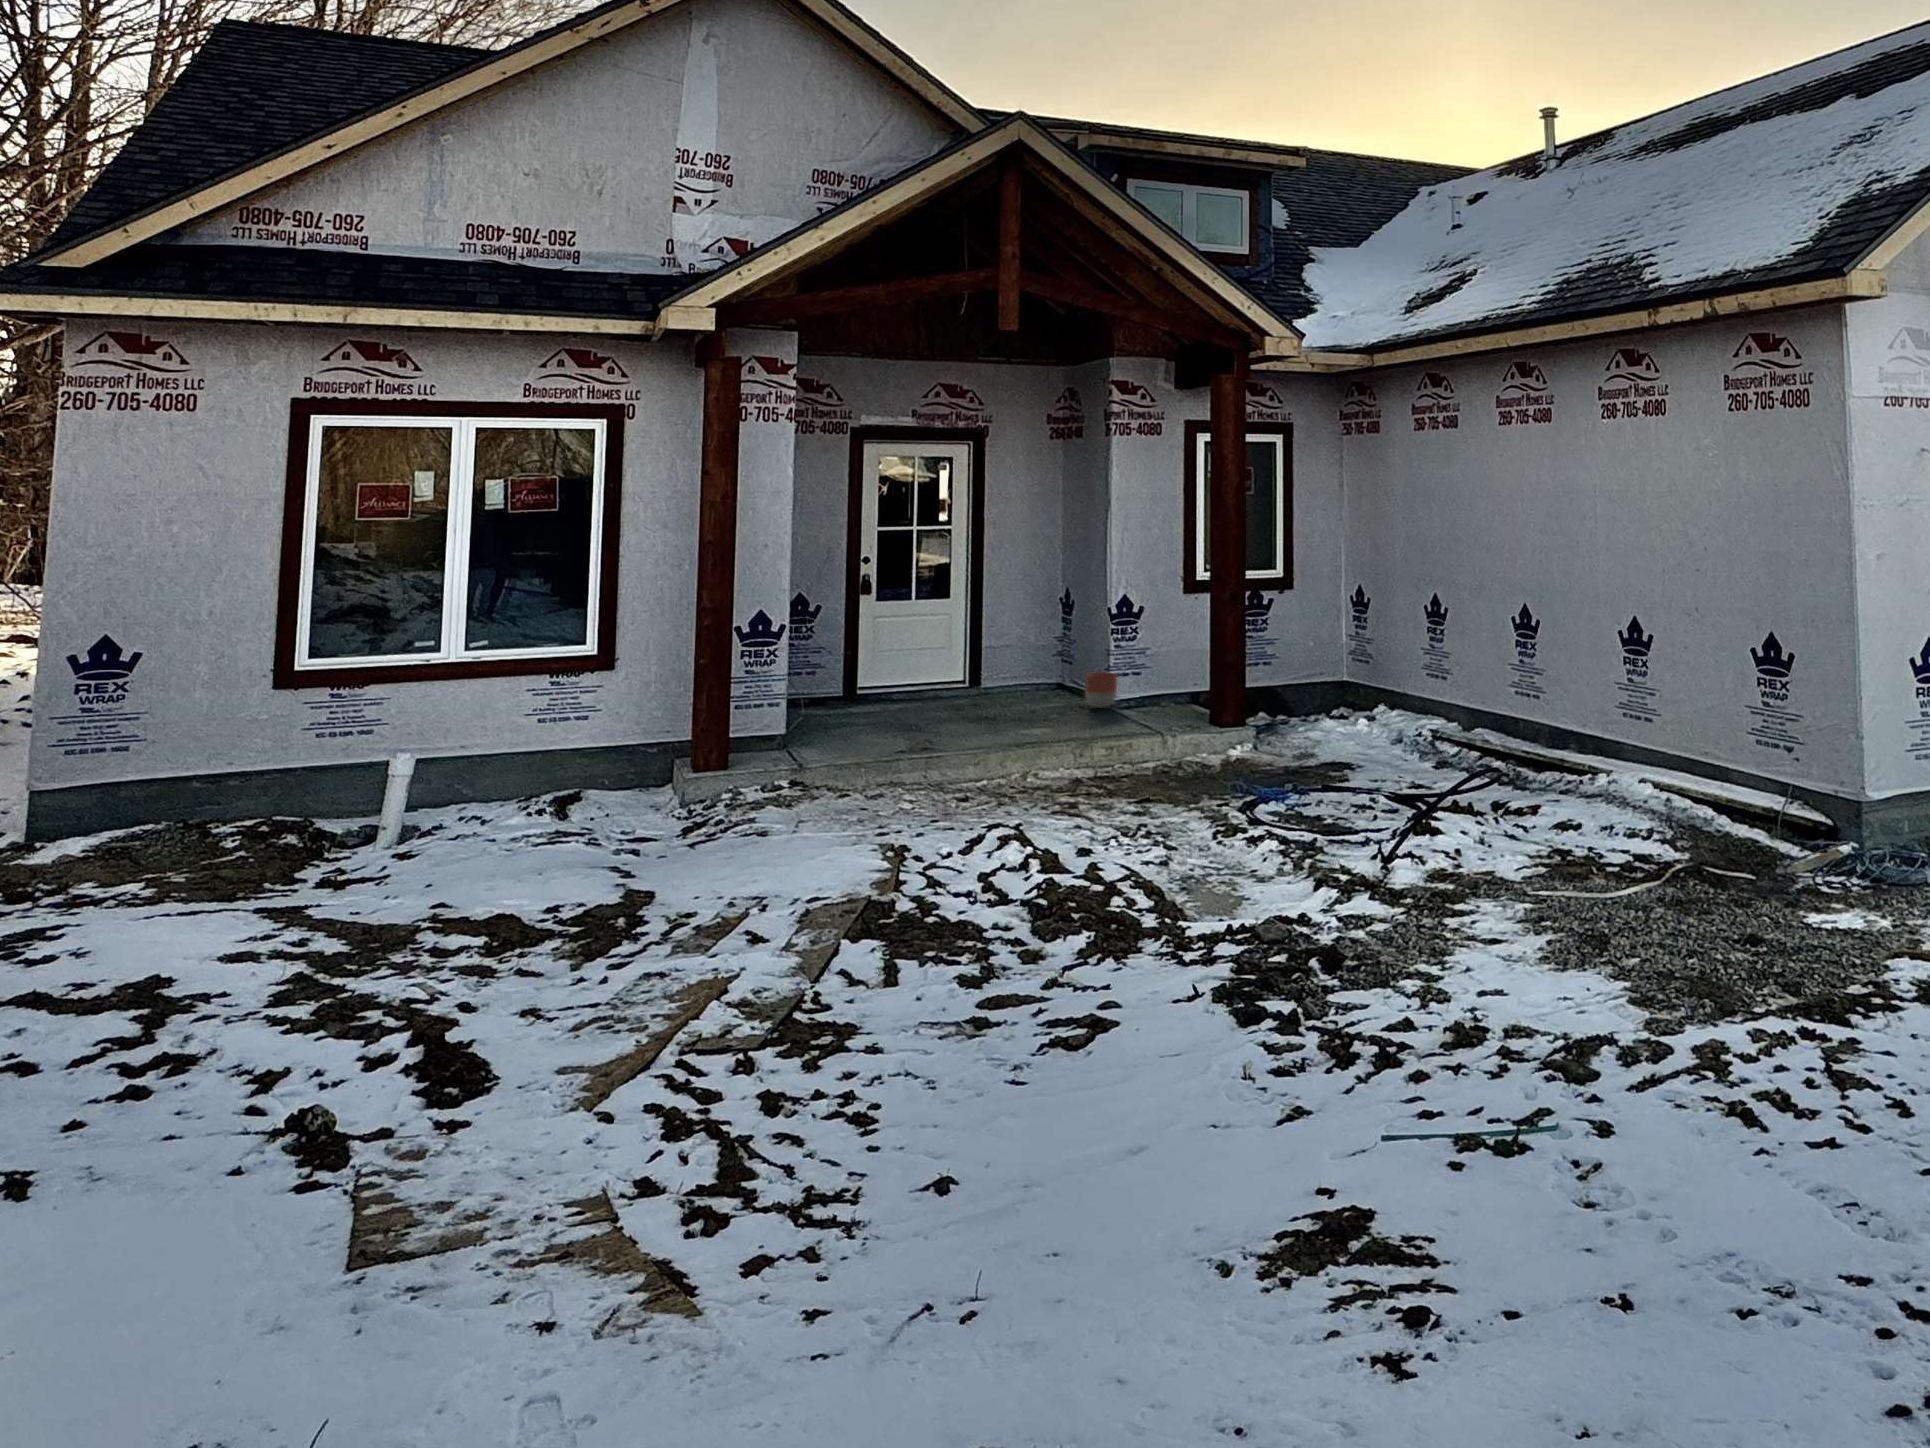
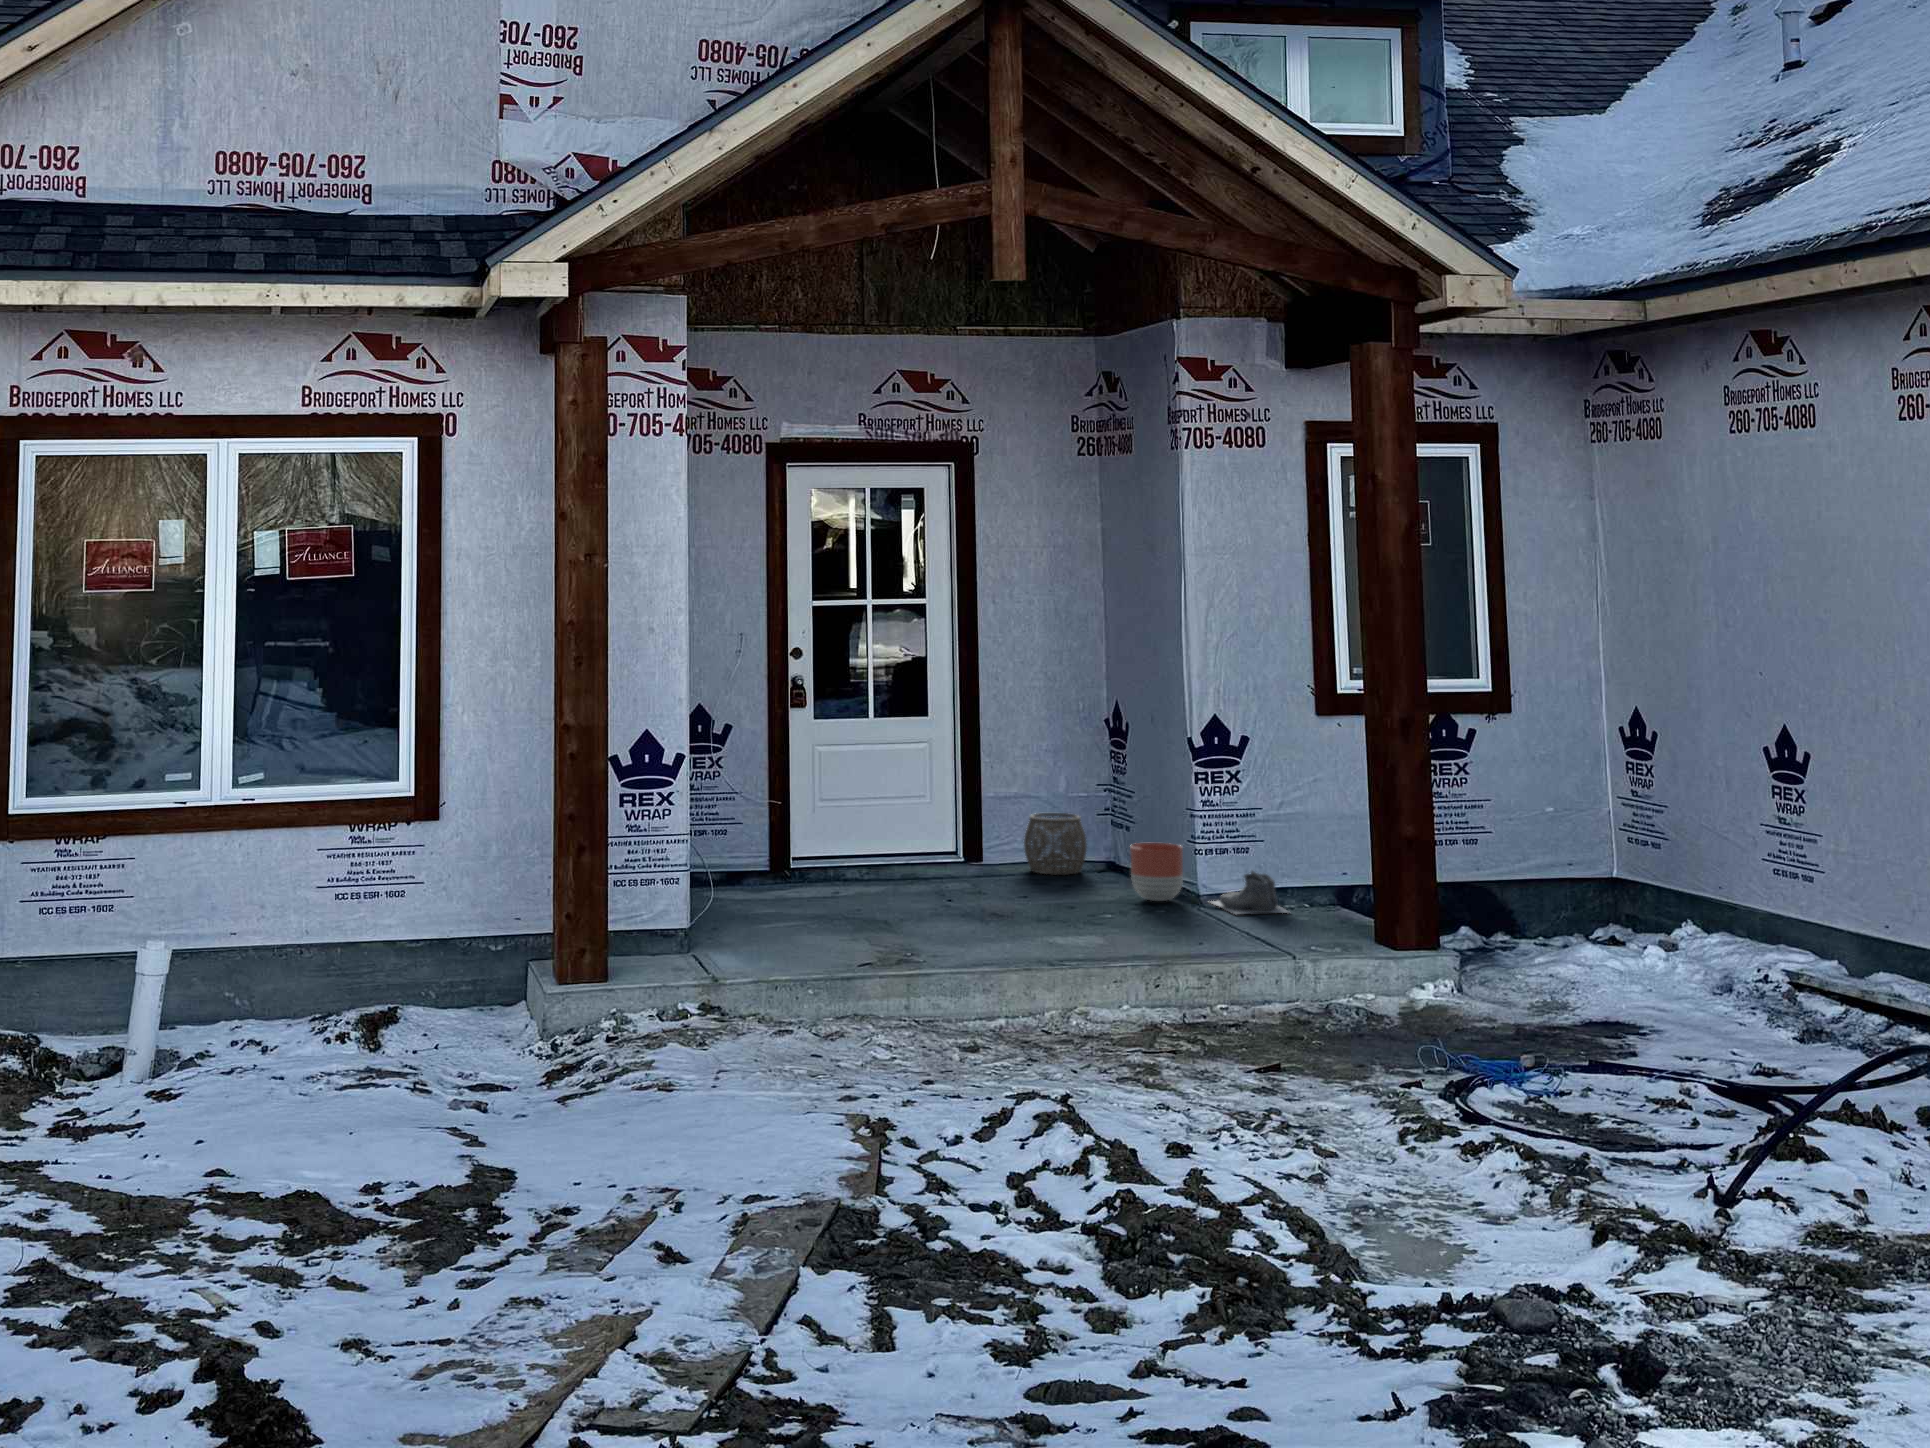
woven basket: none [1020,655,1061,694] -> present [1024,813,1087,875]
boots: none [1130,687,1180,715] -> present [1211,871,1288,914]

